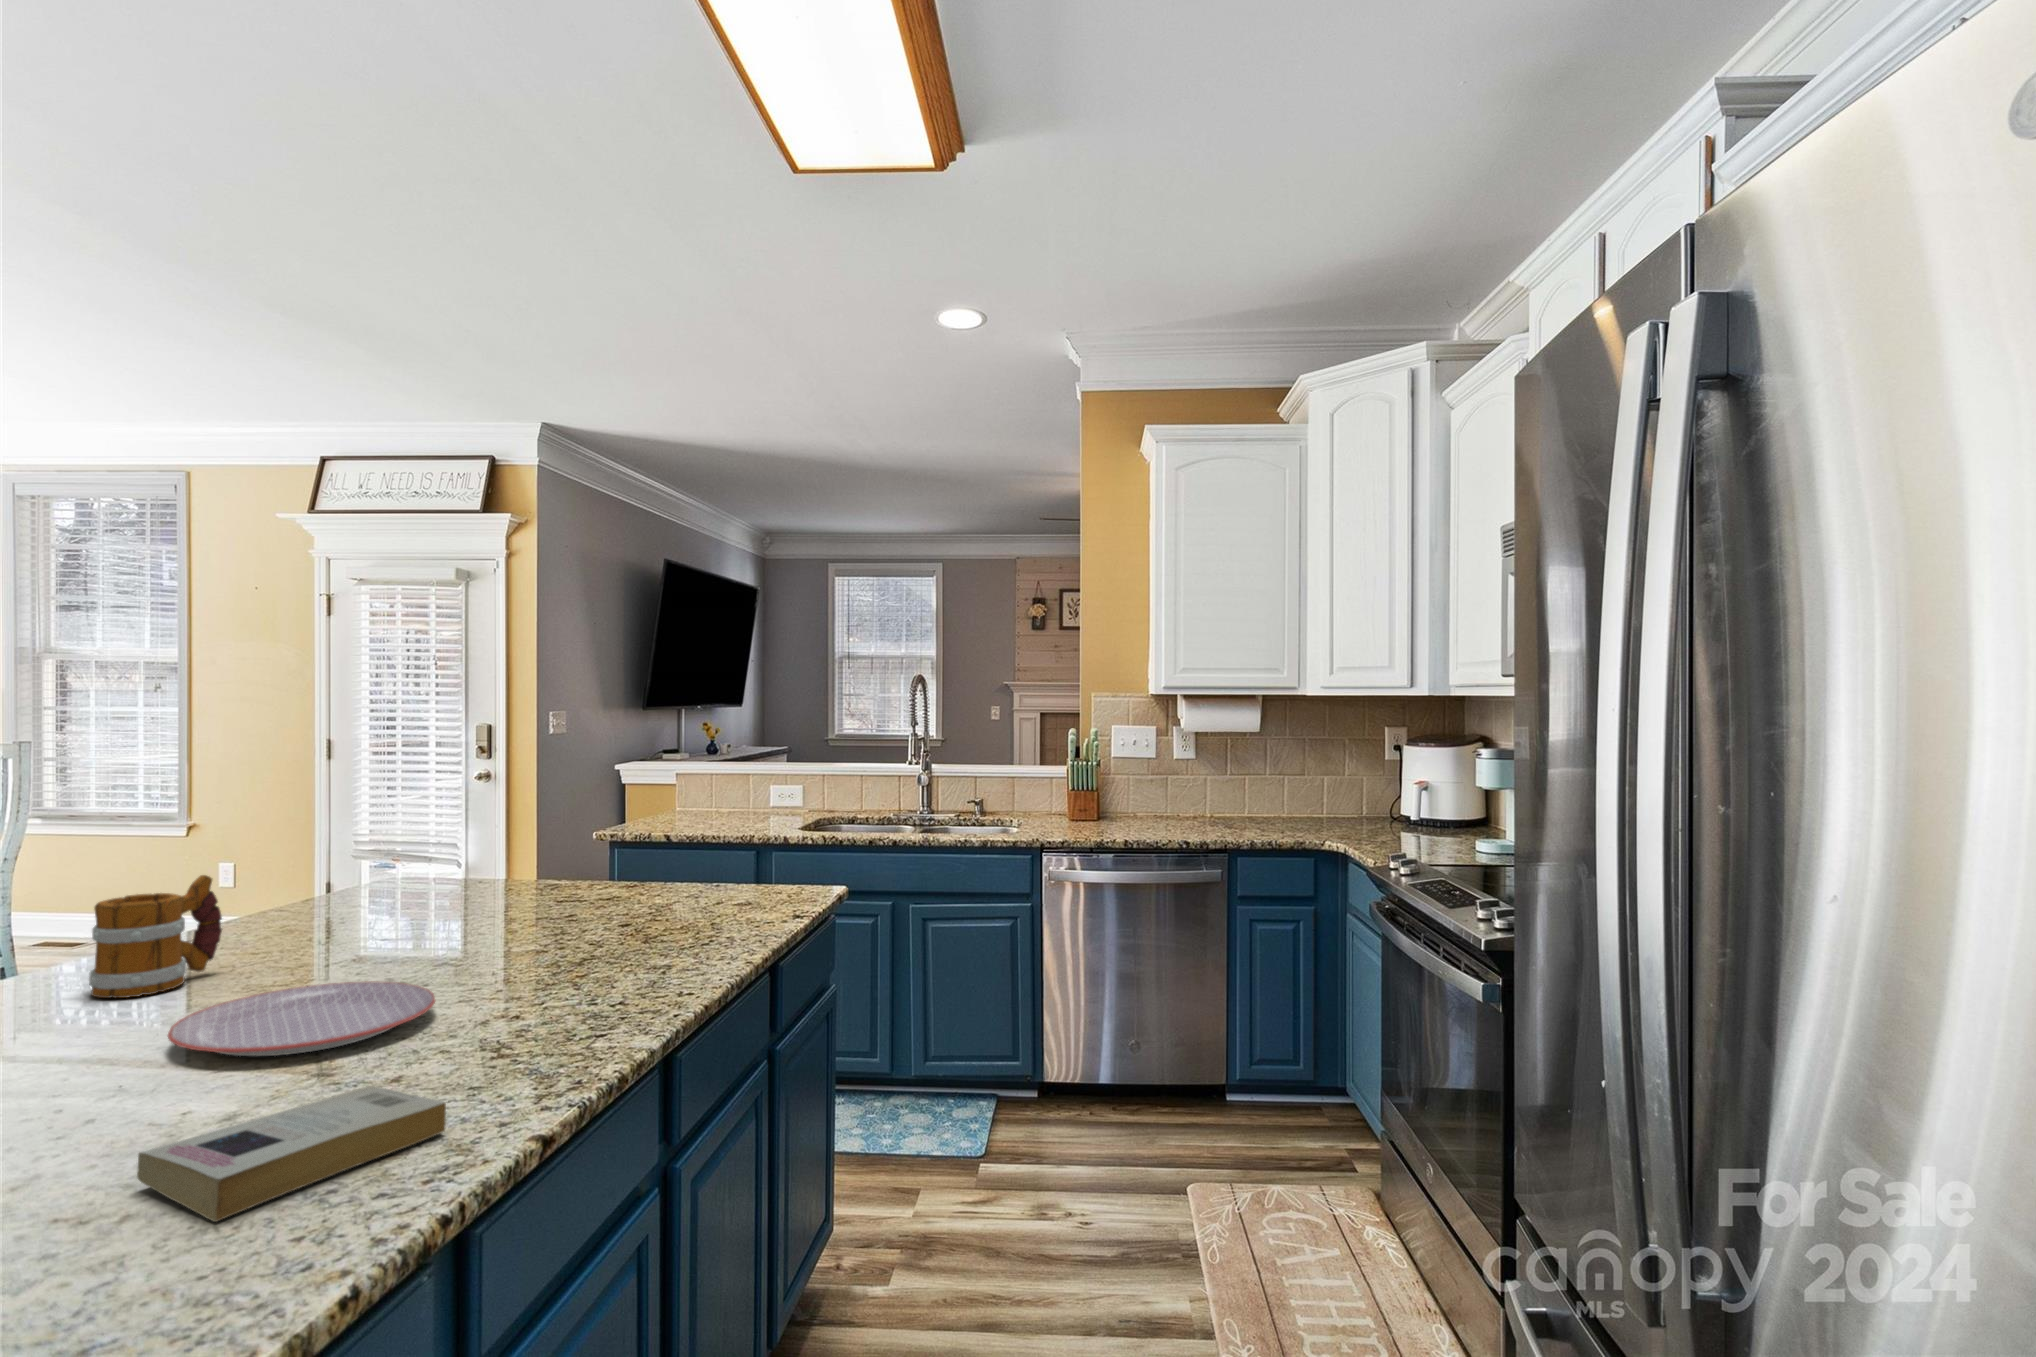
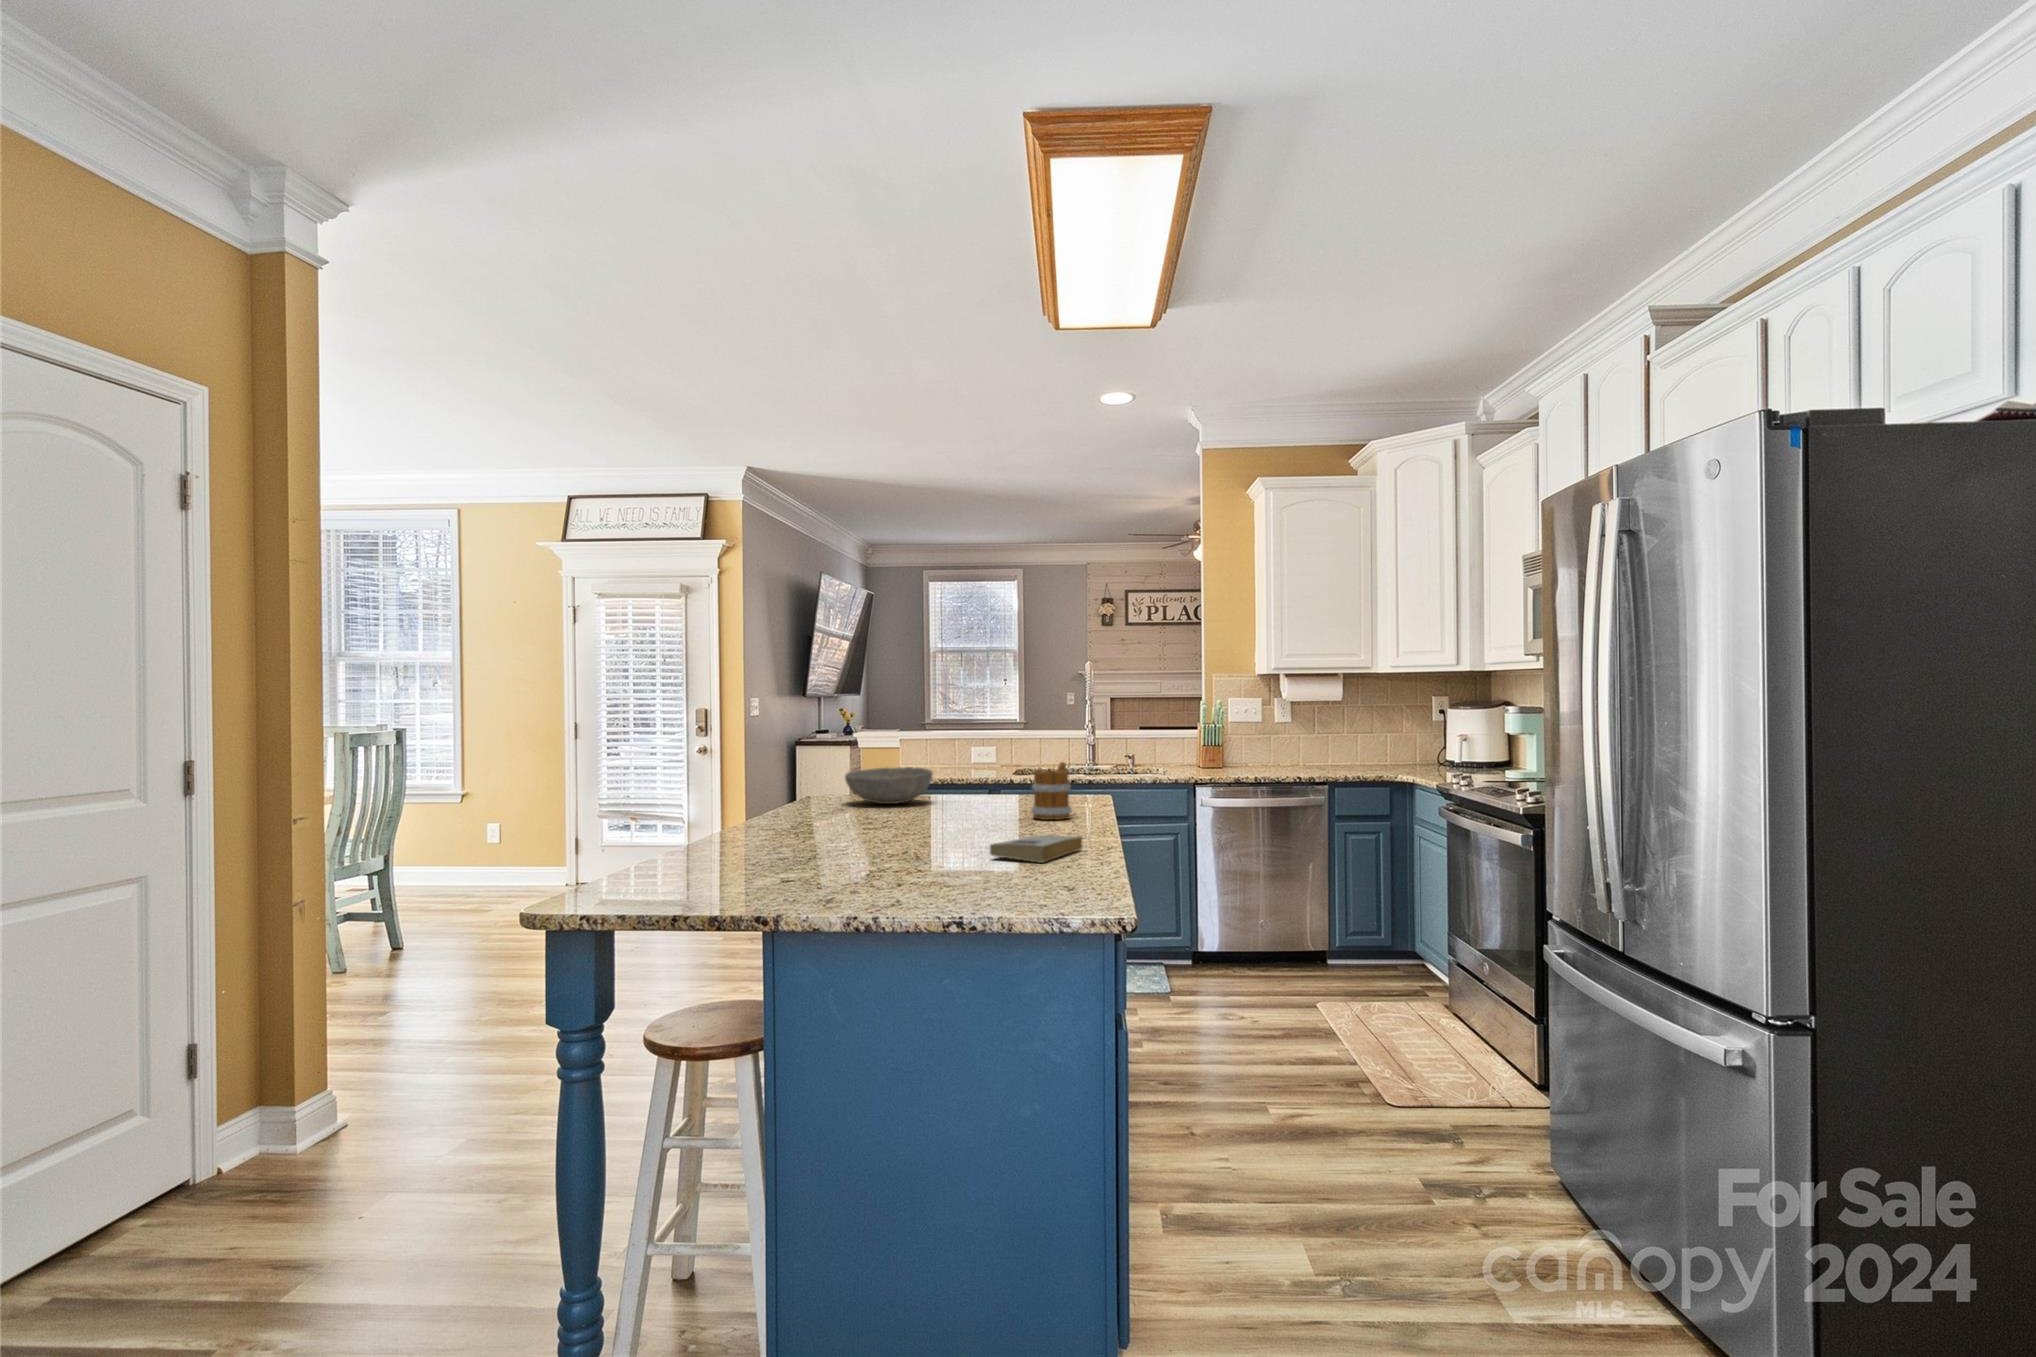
bowl: none [367,848,527,916] -> present [845,767,933,804]
mug: present [89,875,222,998] -> present [1031,762,1072,820]
plate: present [168,981,435,1056] -> none [883,817,995,838]

